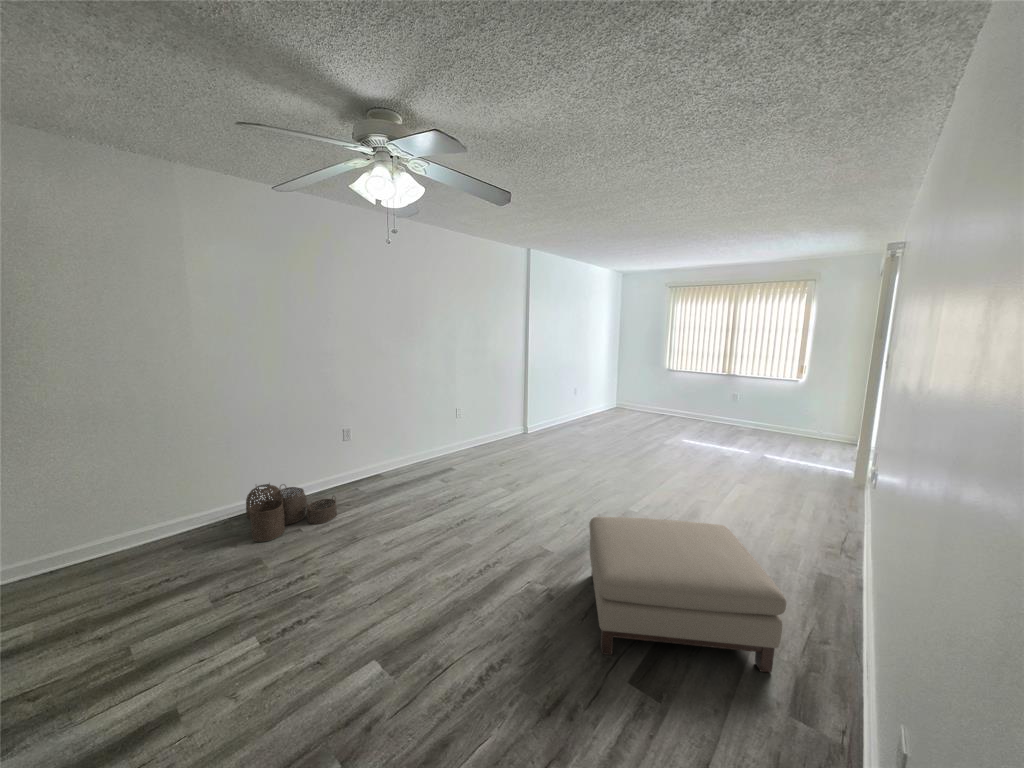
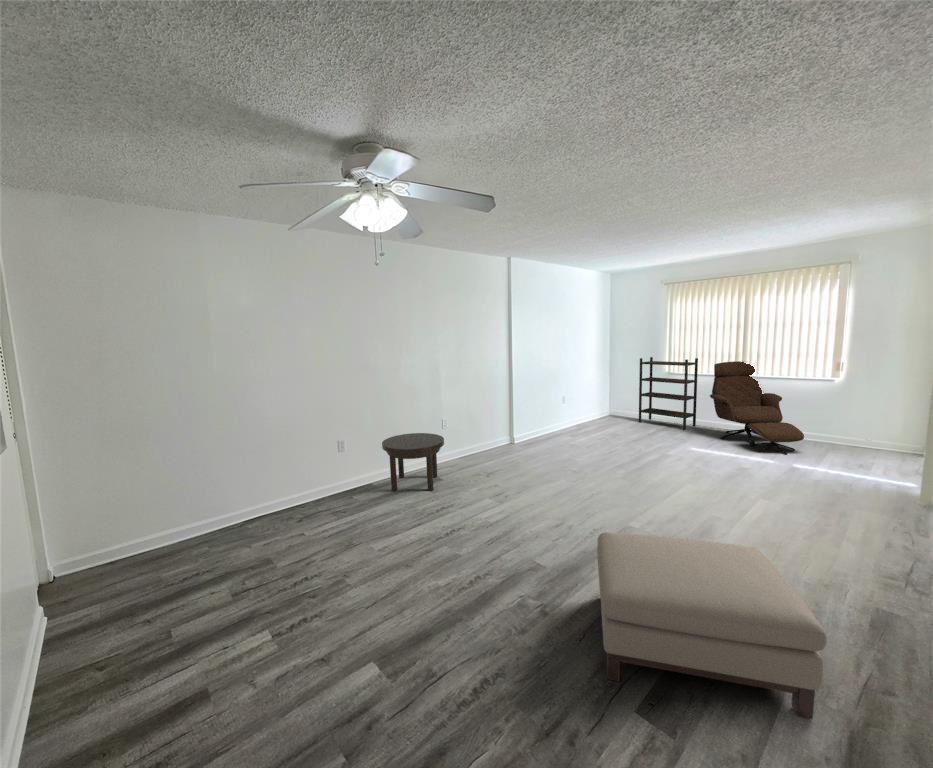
bookshelf: none [612,353,664,418] -> present [639,357,698,430]
lounge chair: none [673,359,747,440] -> present [710,361,804,454]
side table: none [374,422,438,481] -> present [382,433,444,491]
woven basket: present [246,484,337,541] -> none [265,489,346,545]

